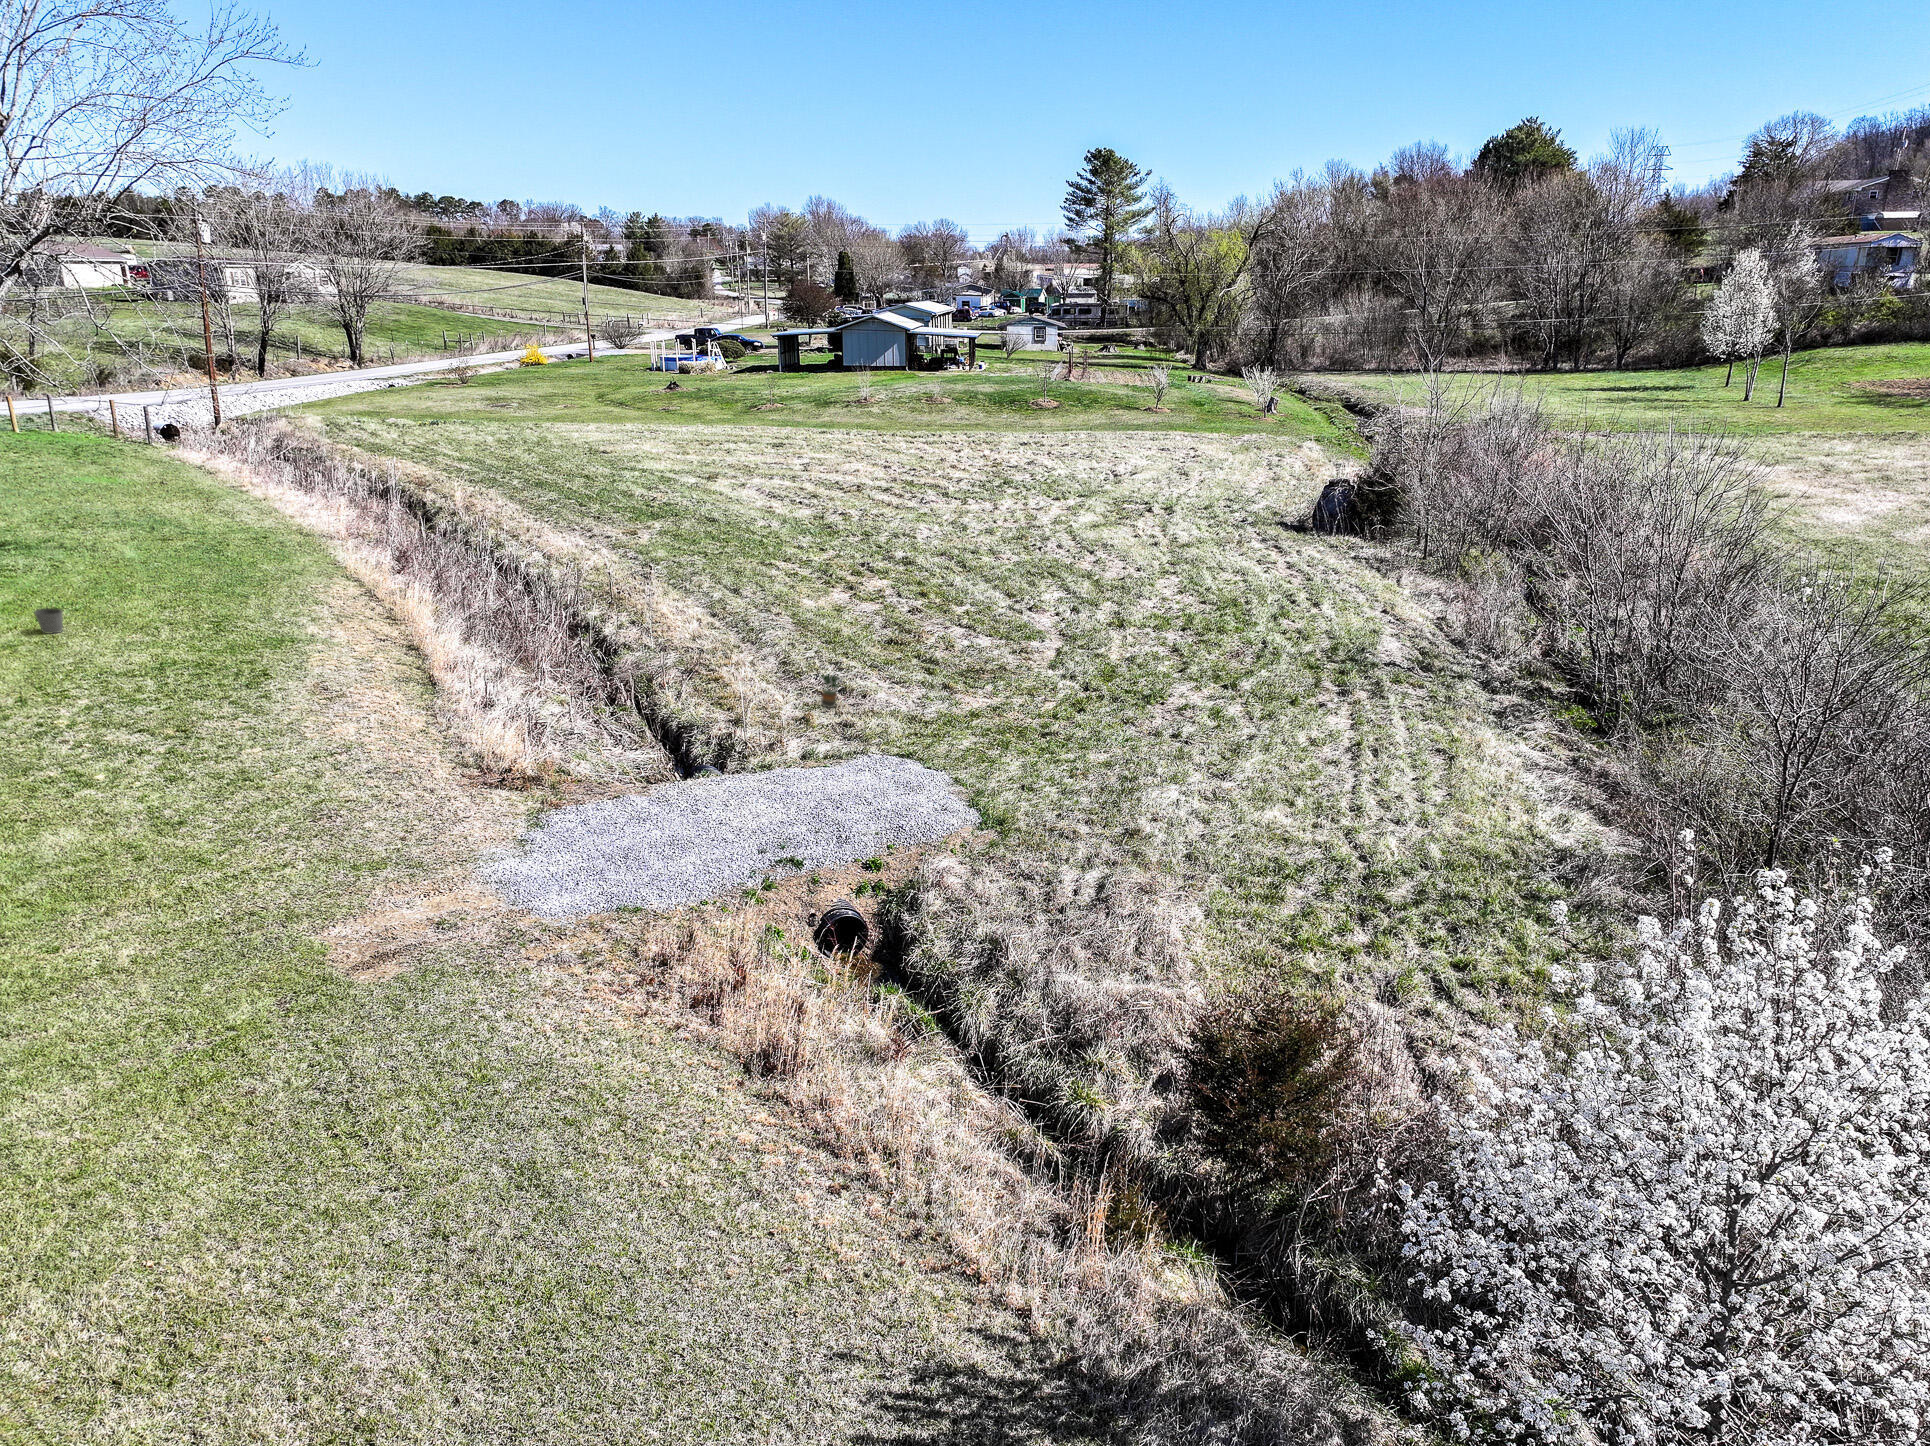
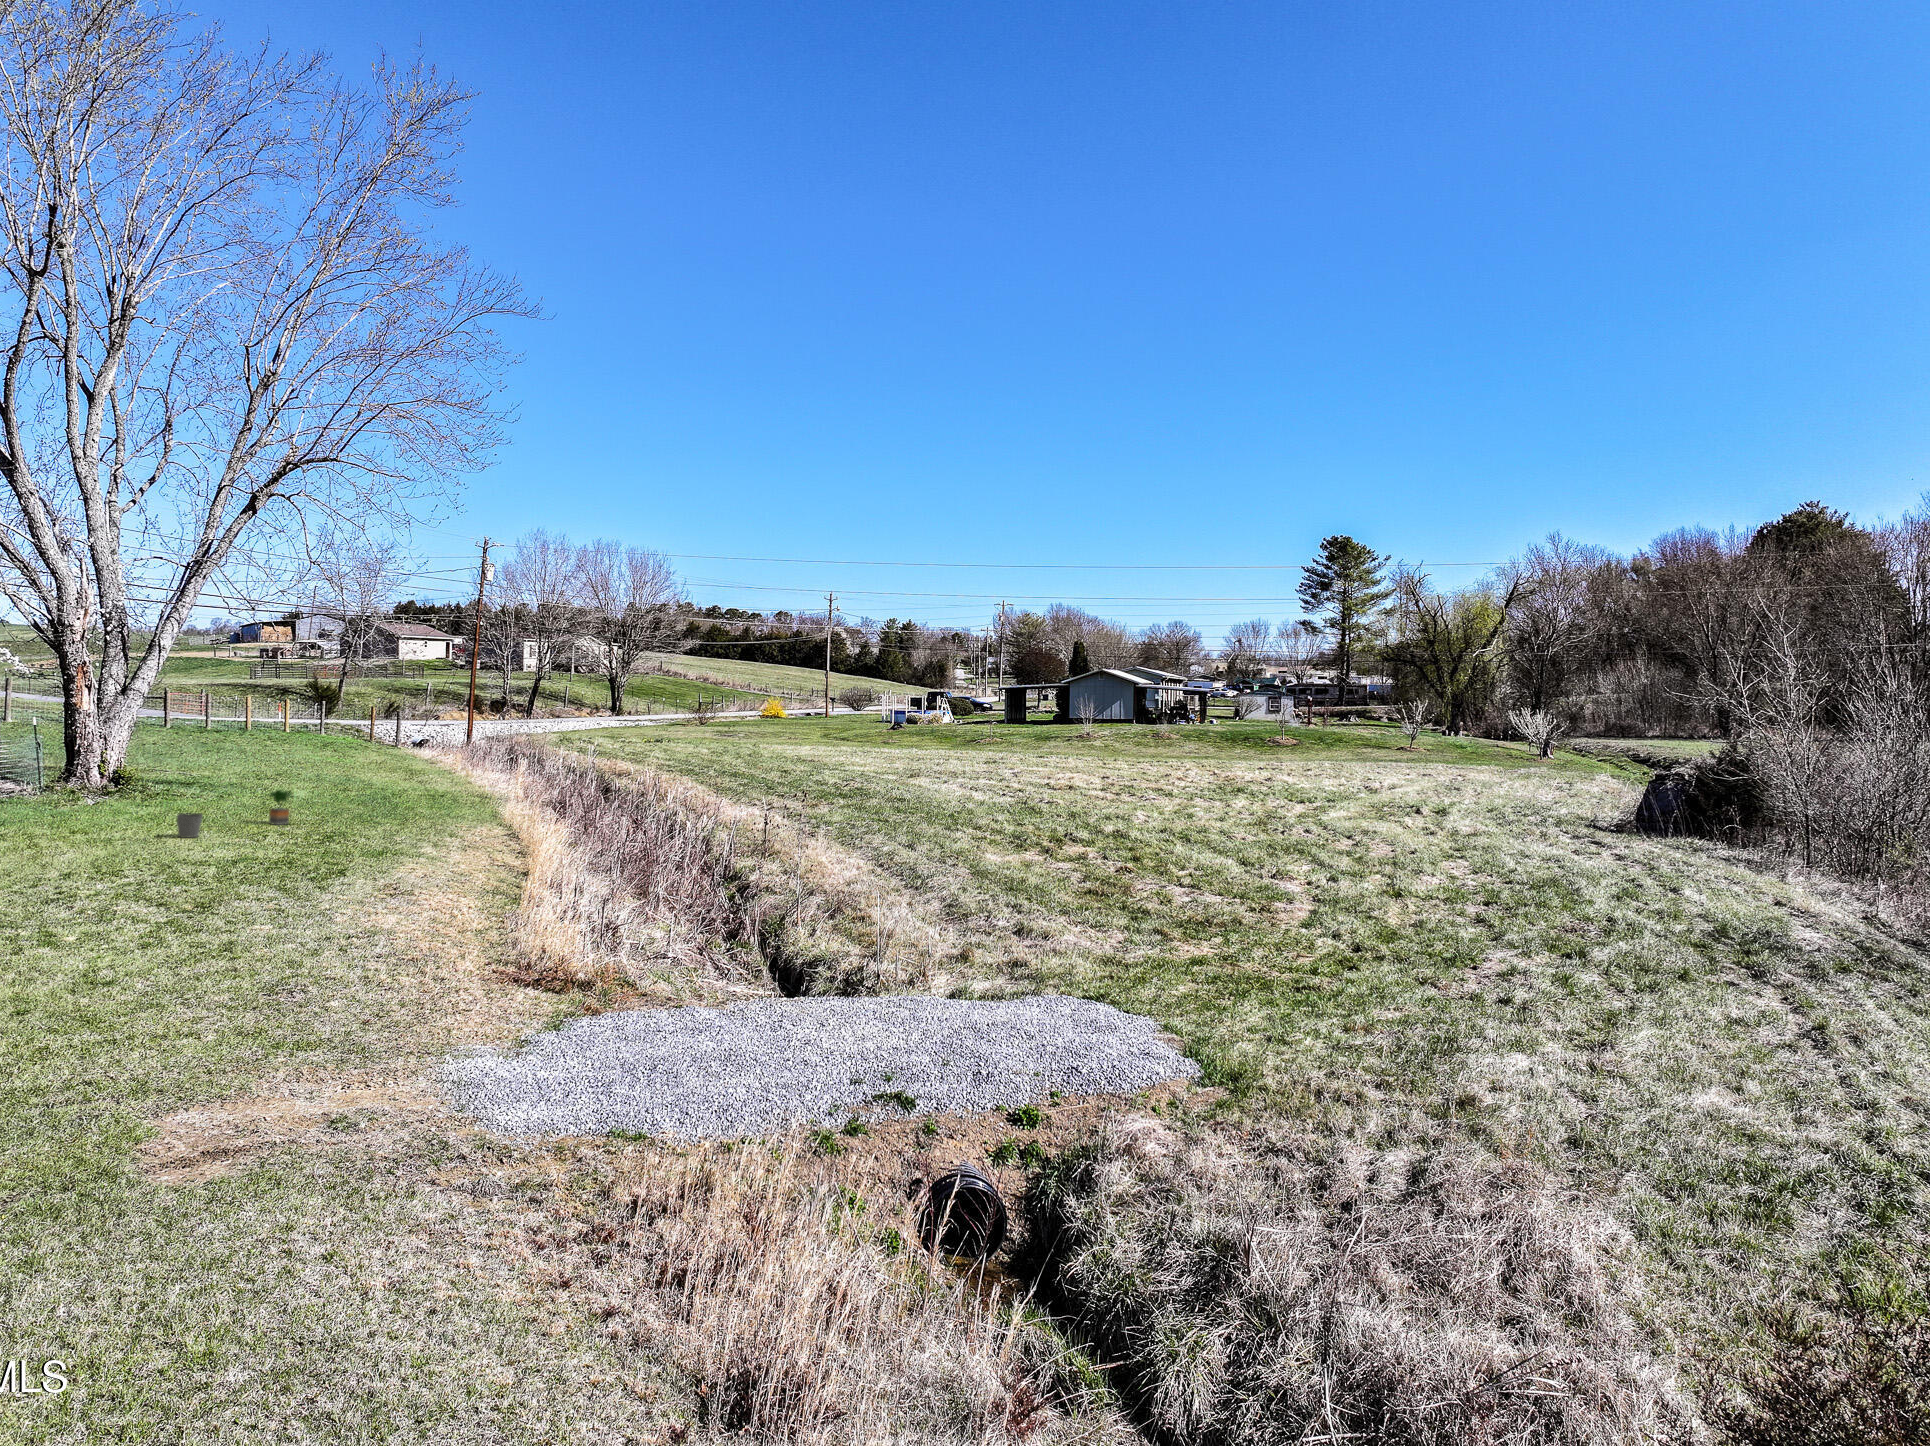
potted tree: present [821,674,840,708] -> present [269,790,294,825]

